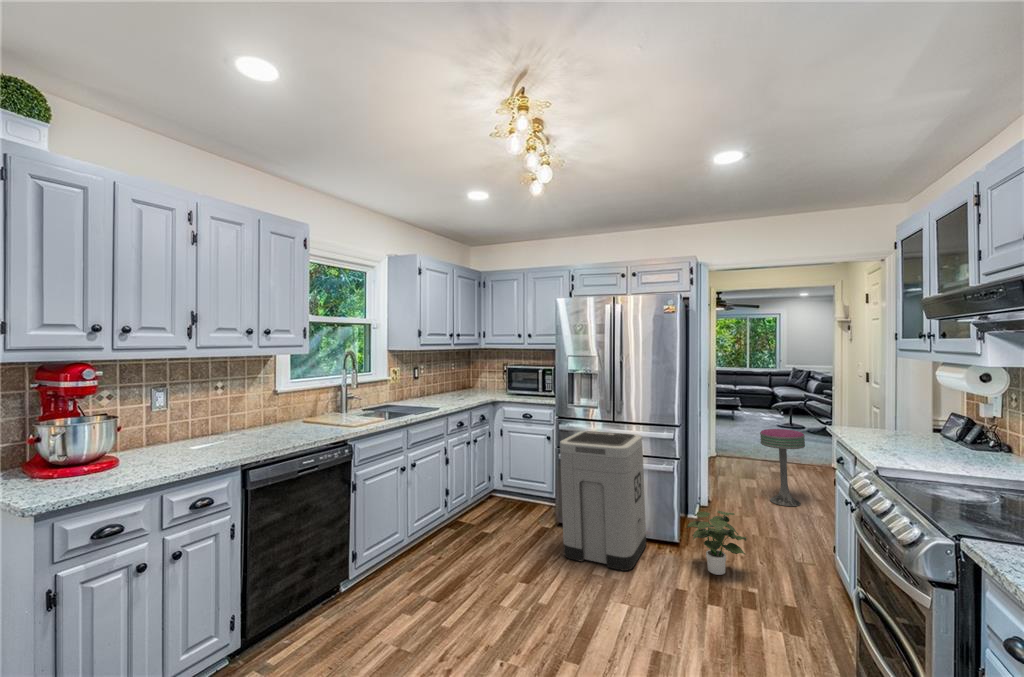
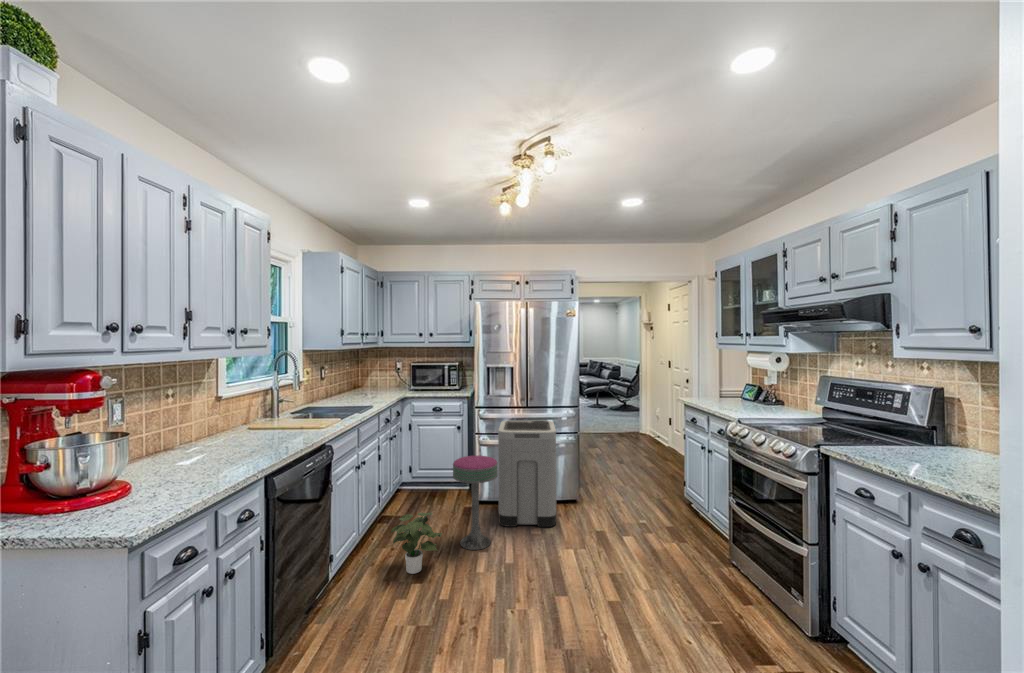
bar stool: present [760,429,805,506] -> present [453,456,498,550]
potted plant: present [687,511,746,575] -> present [391,512,442,574]

